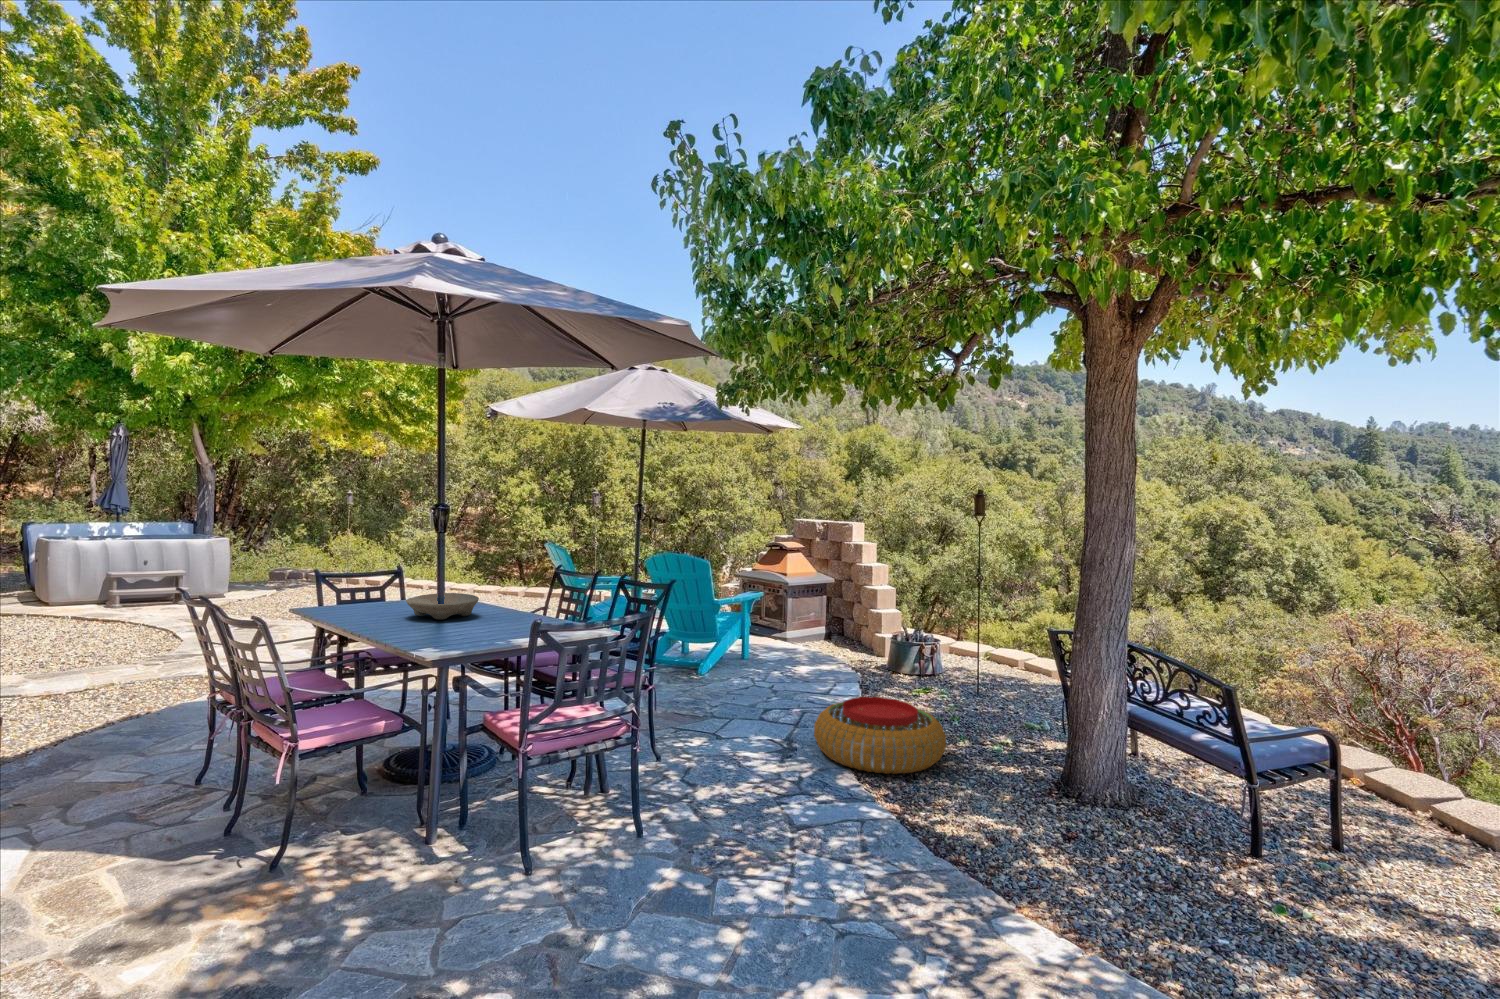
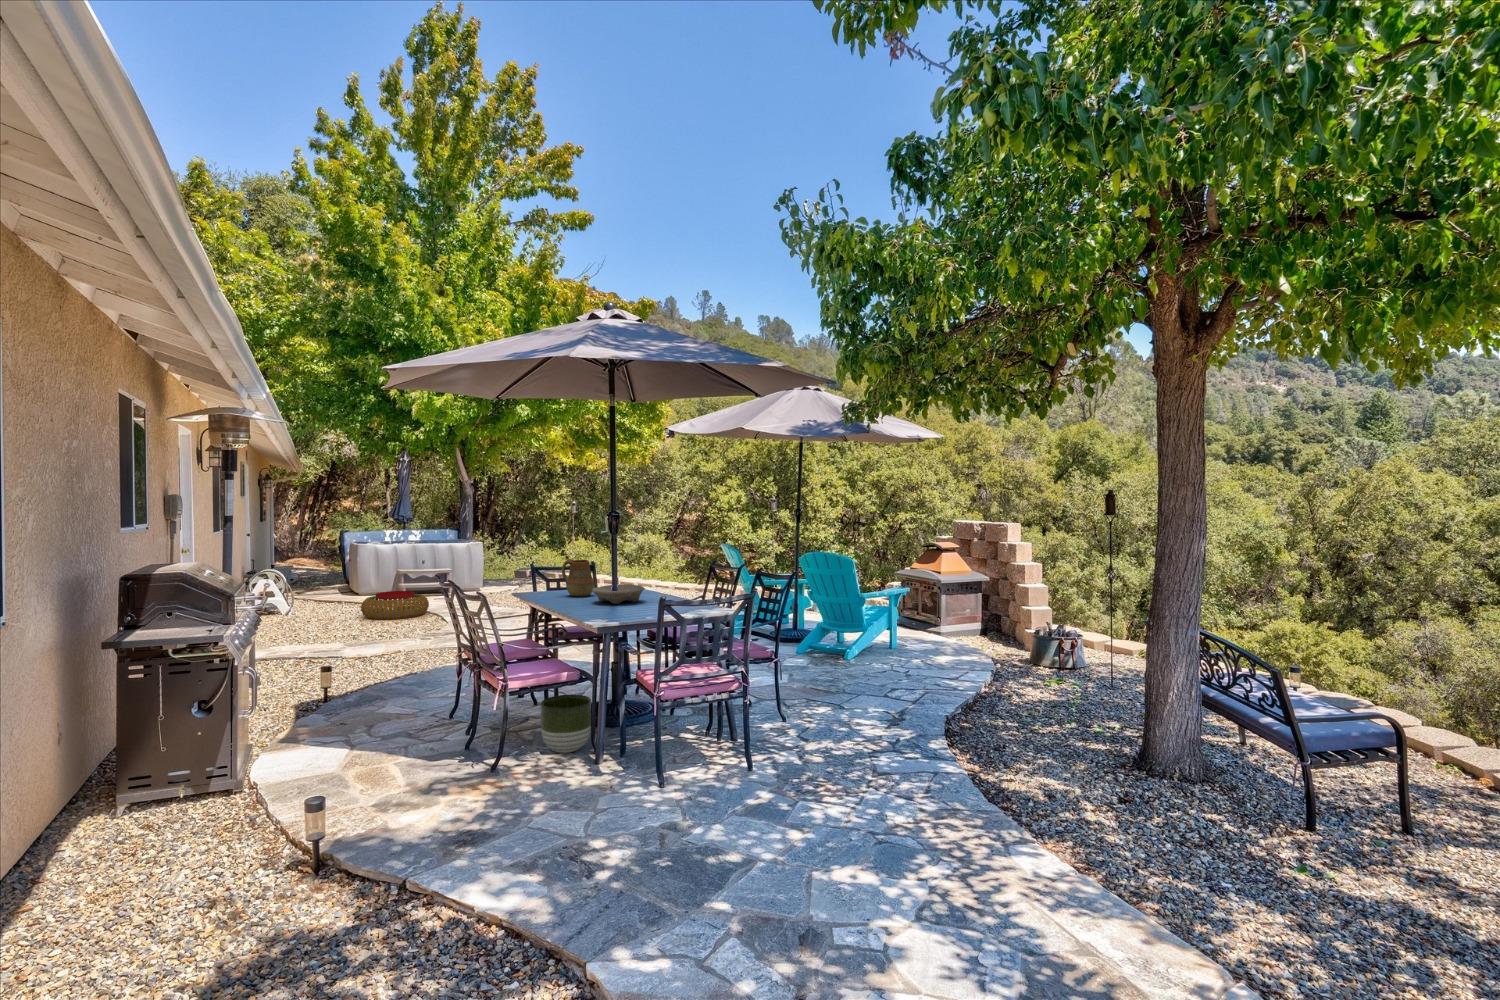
pitcher: none [357,559,404,609] -> present [562,559,594,597]
pouf: present [814,697,946,774] -> present [361,591,429,620]
planter: none [334,749,412,836] -> present [541,695,591,753]

